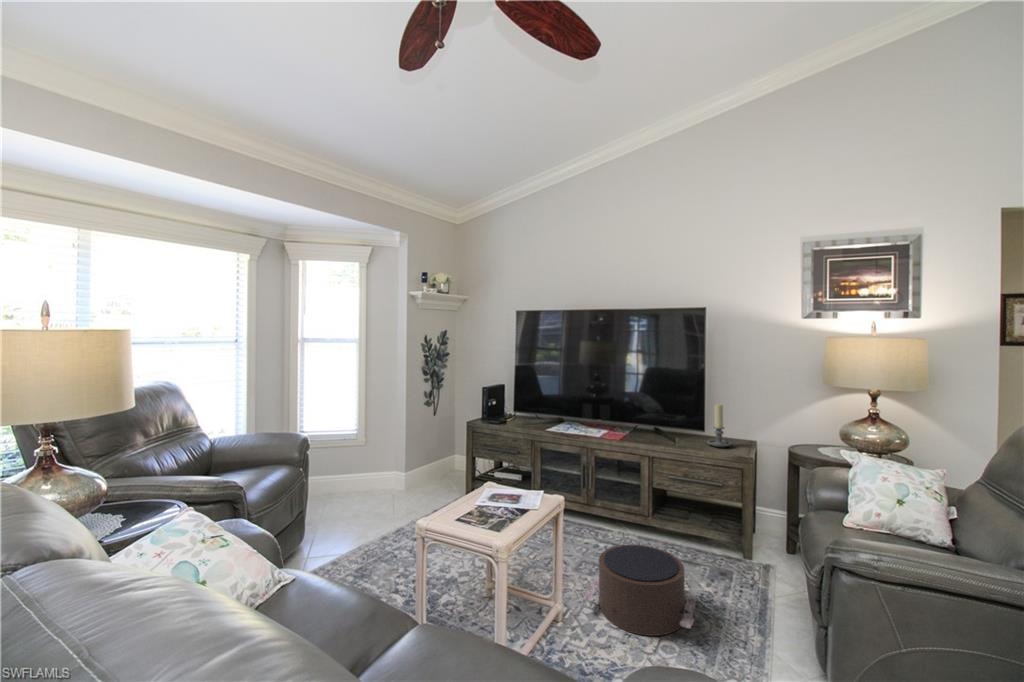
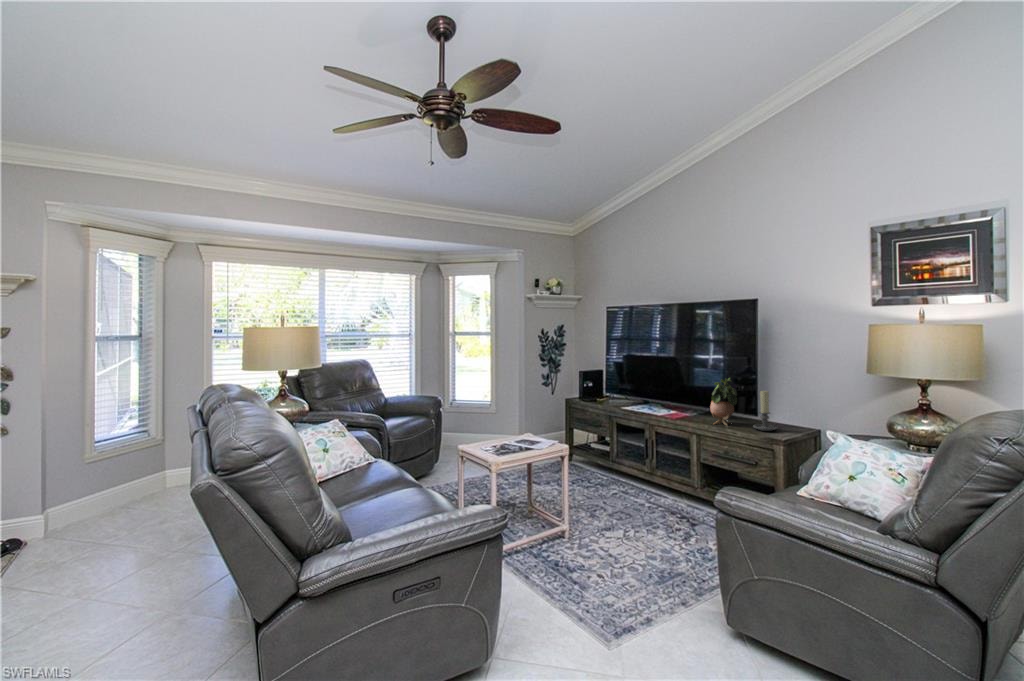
potted plant: none [660,391,691,444] -> present [710,378,737,425]
pouf: present [583,545,695,636] -> none [589,496,678,559]

